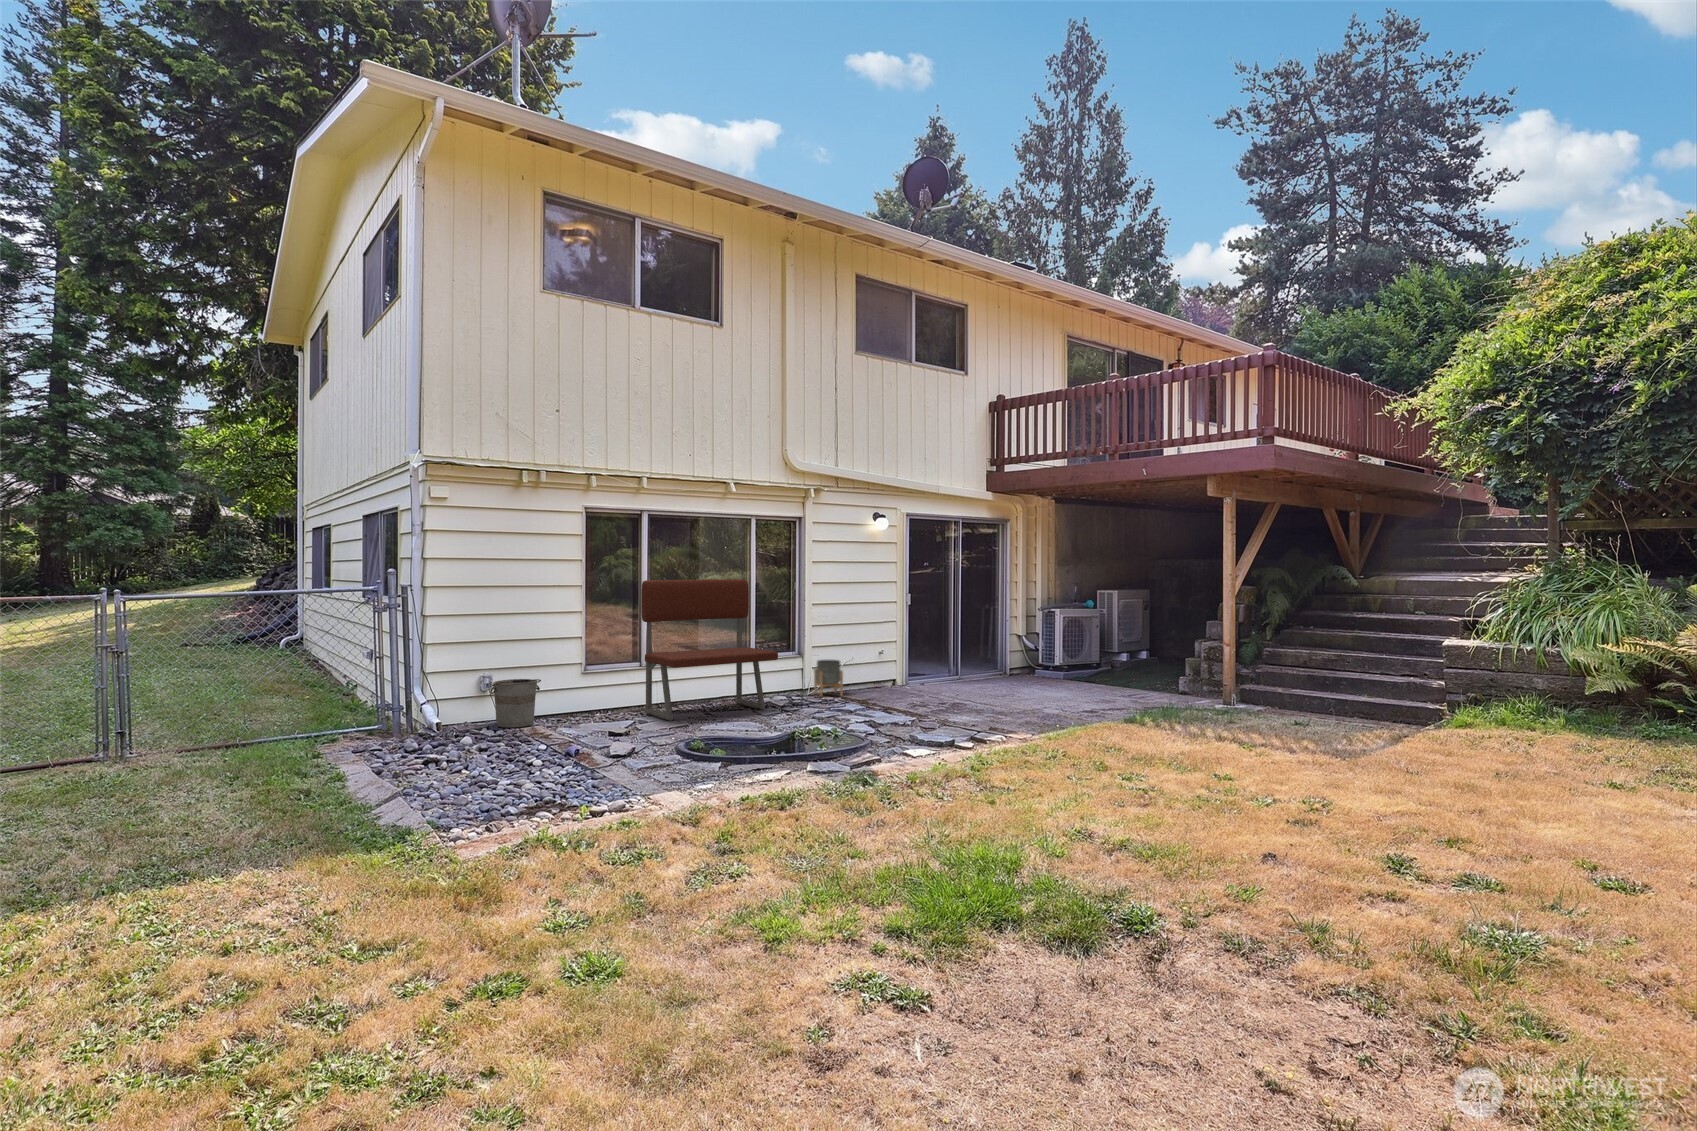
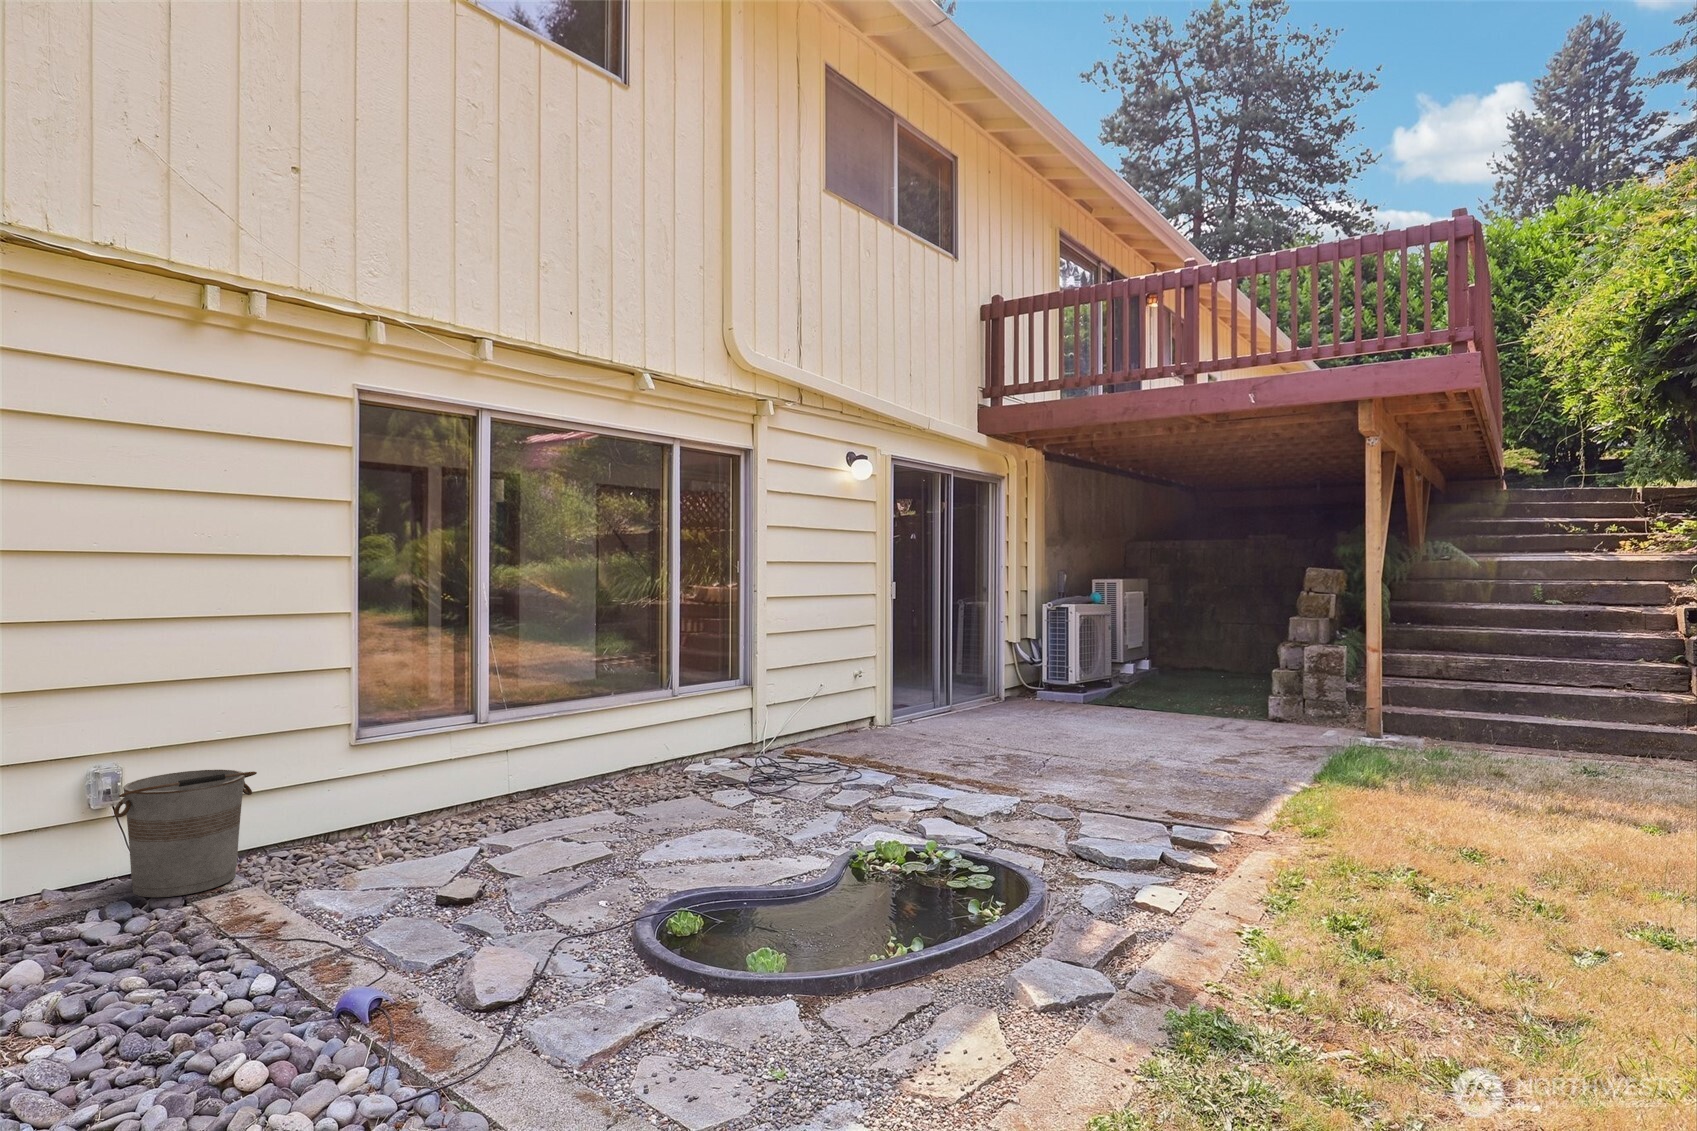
bench: present [641,579,778,721] -> none [484,547,751,835]
planter: present [814,660,843,696] -> none [771,690,825,755]

